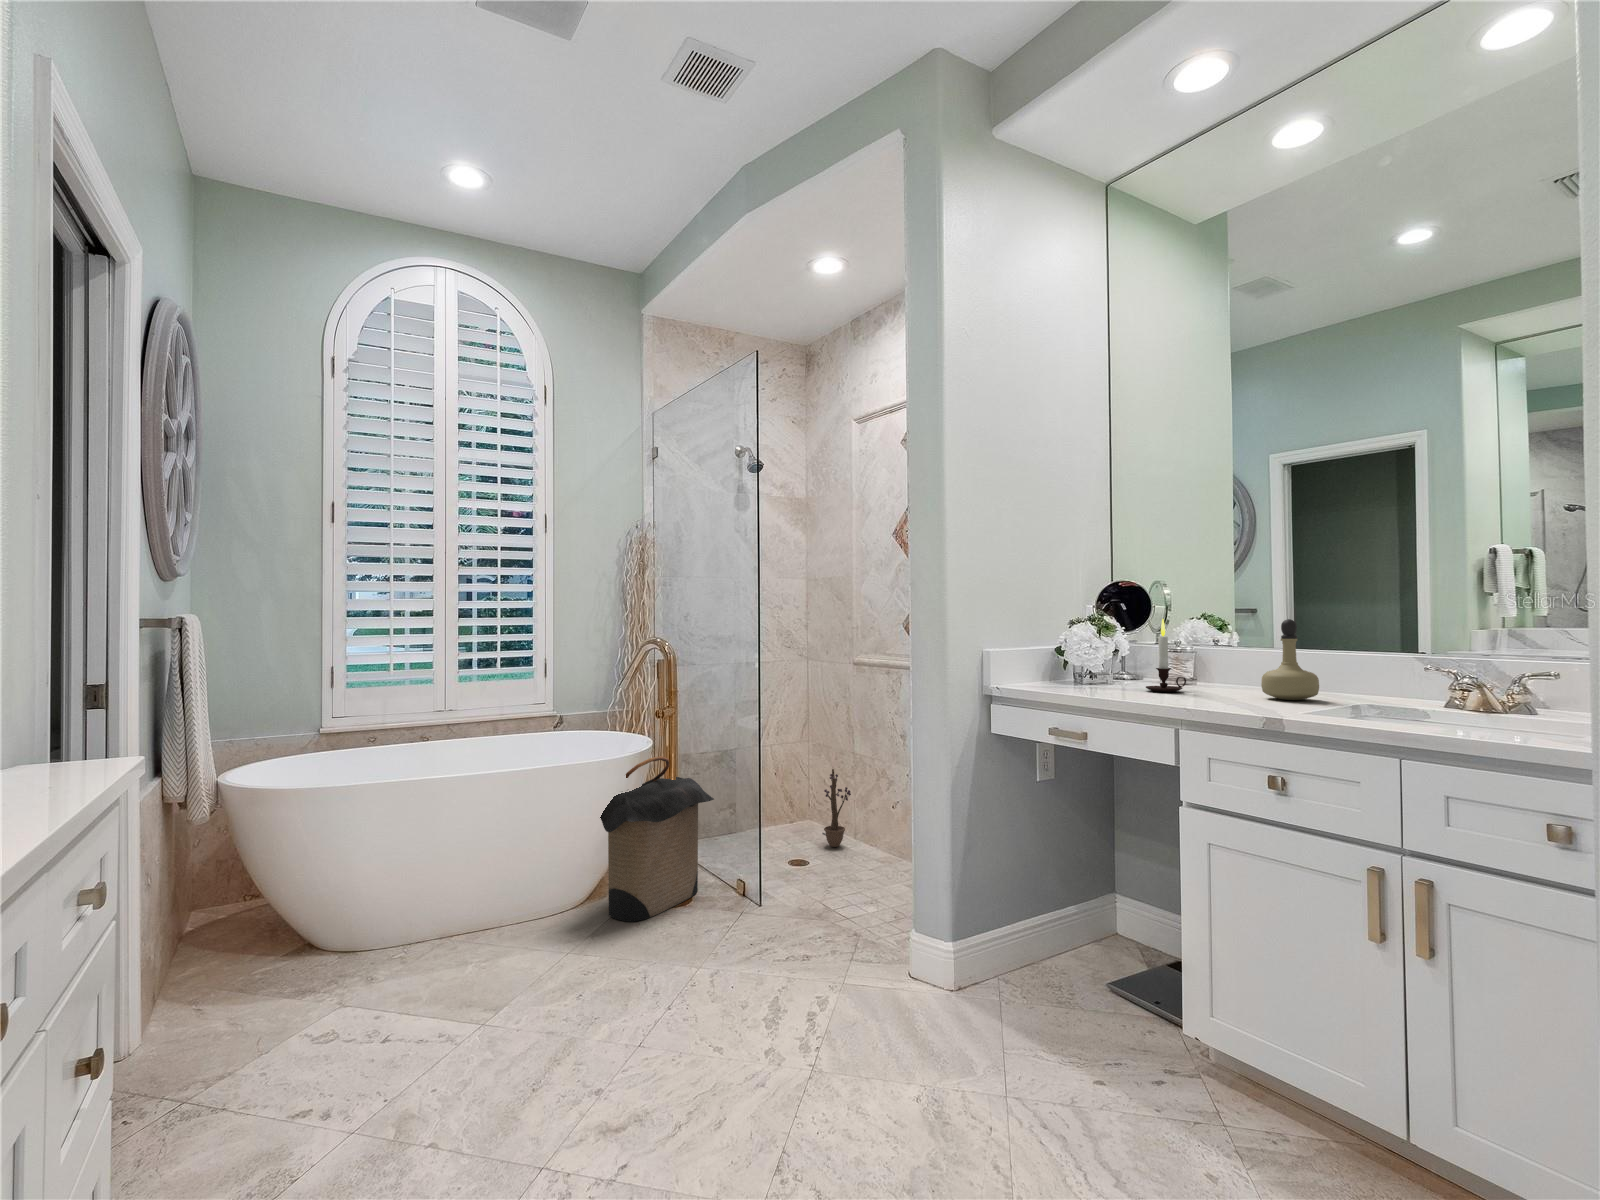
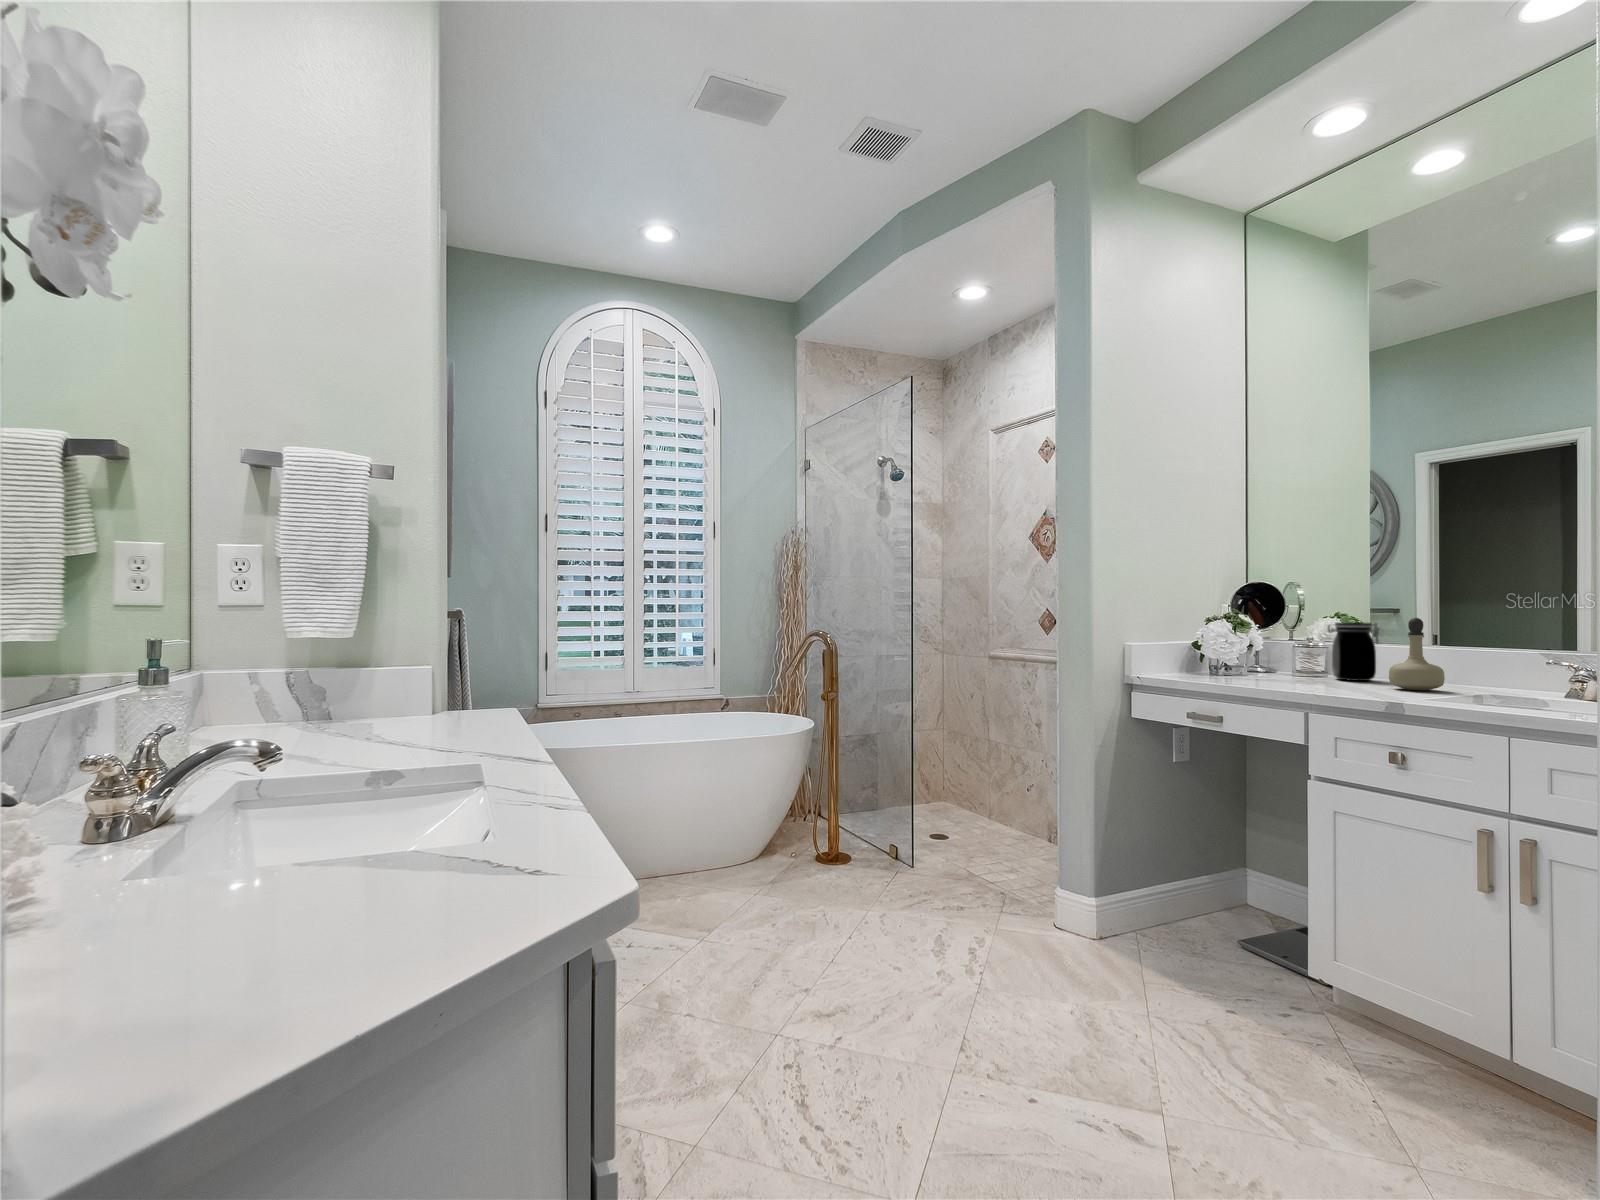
candle: present [1146,619,1186,692] -> none [1278,616,1317,682]
jar: none [1196,625,1249,689] -> present [1328,622,1379,681]
laundry hamper: present [600,756,714,922] -> none [767,734,869,876]
decorative plant: present [822,769,851,847] -> none [960,753,989,825]

